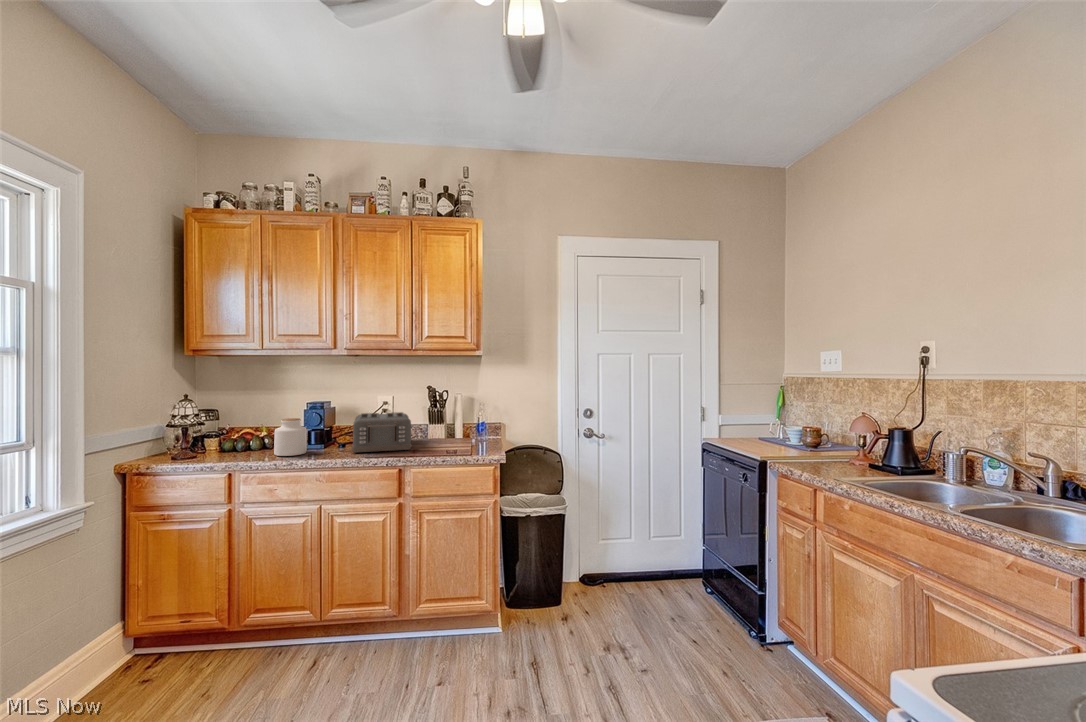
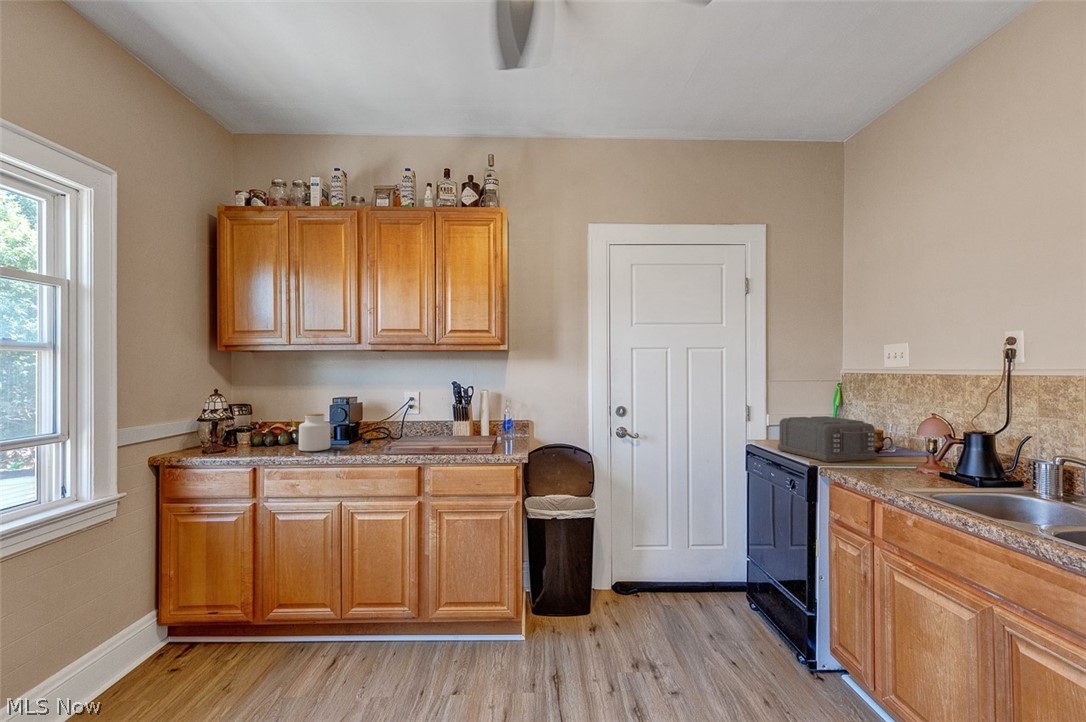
toaster: present [352,412,412,452] -> present [778,416,877,462]

